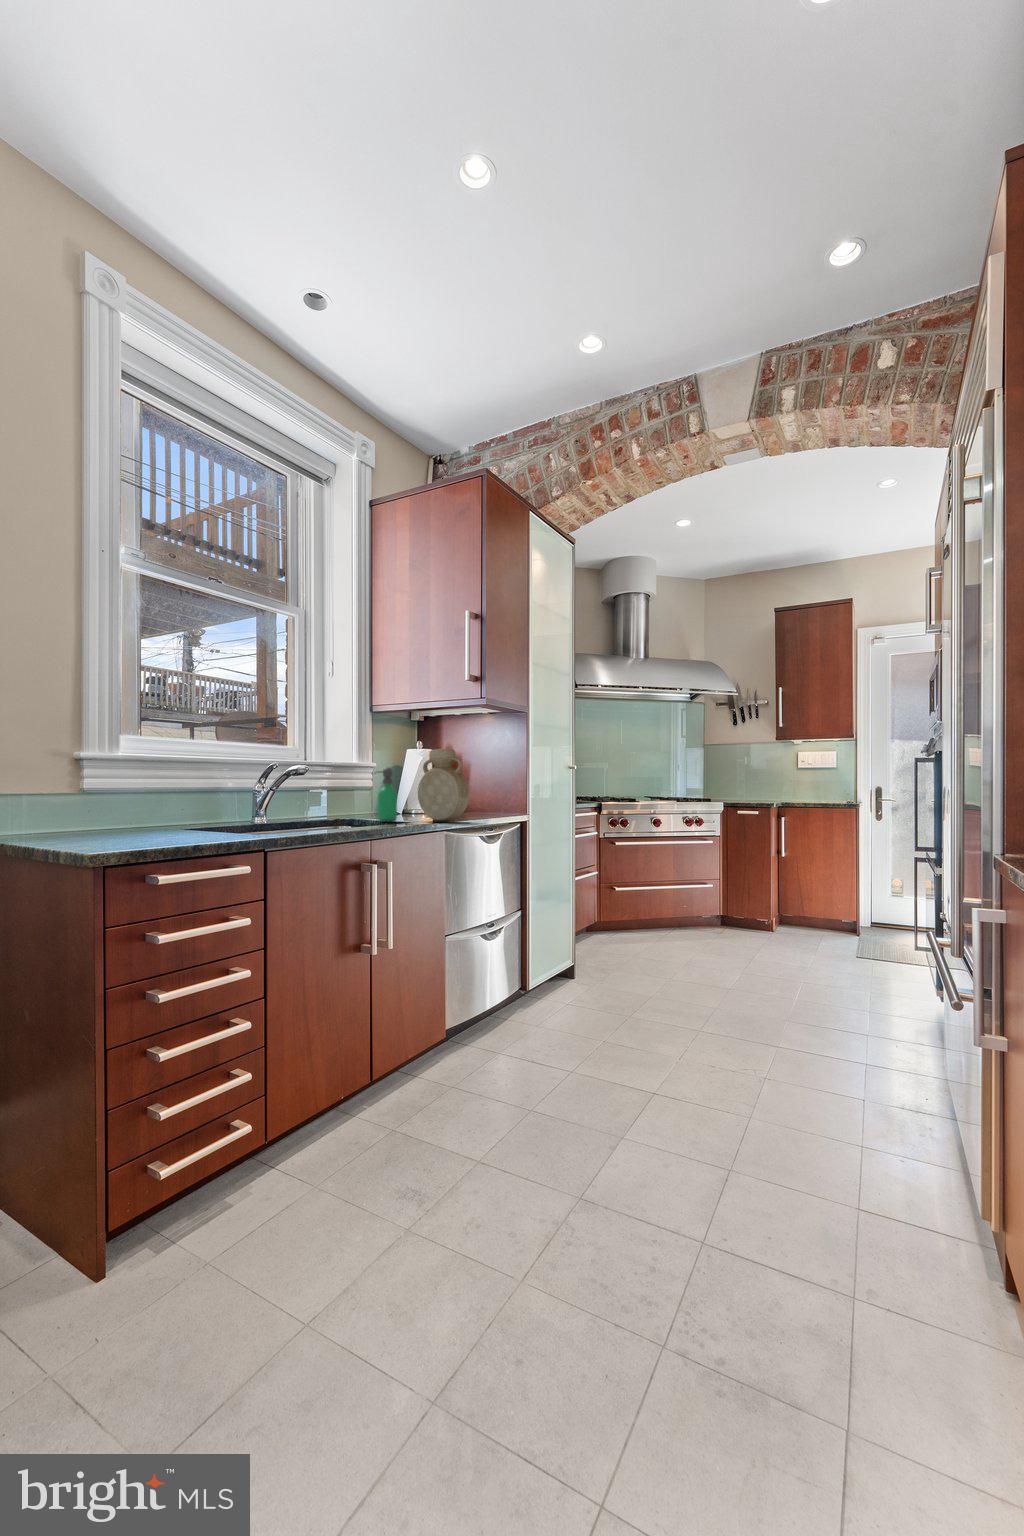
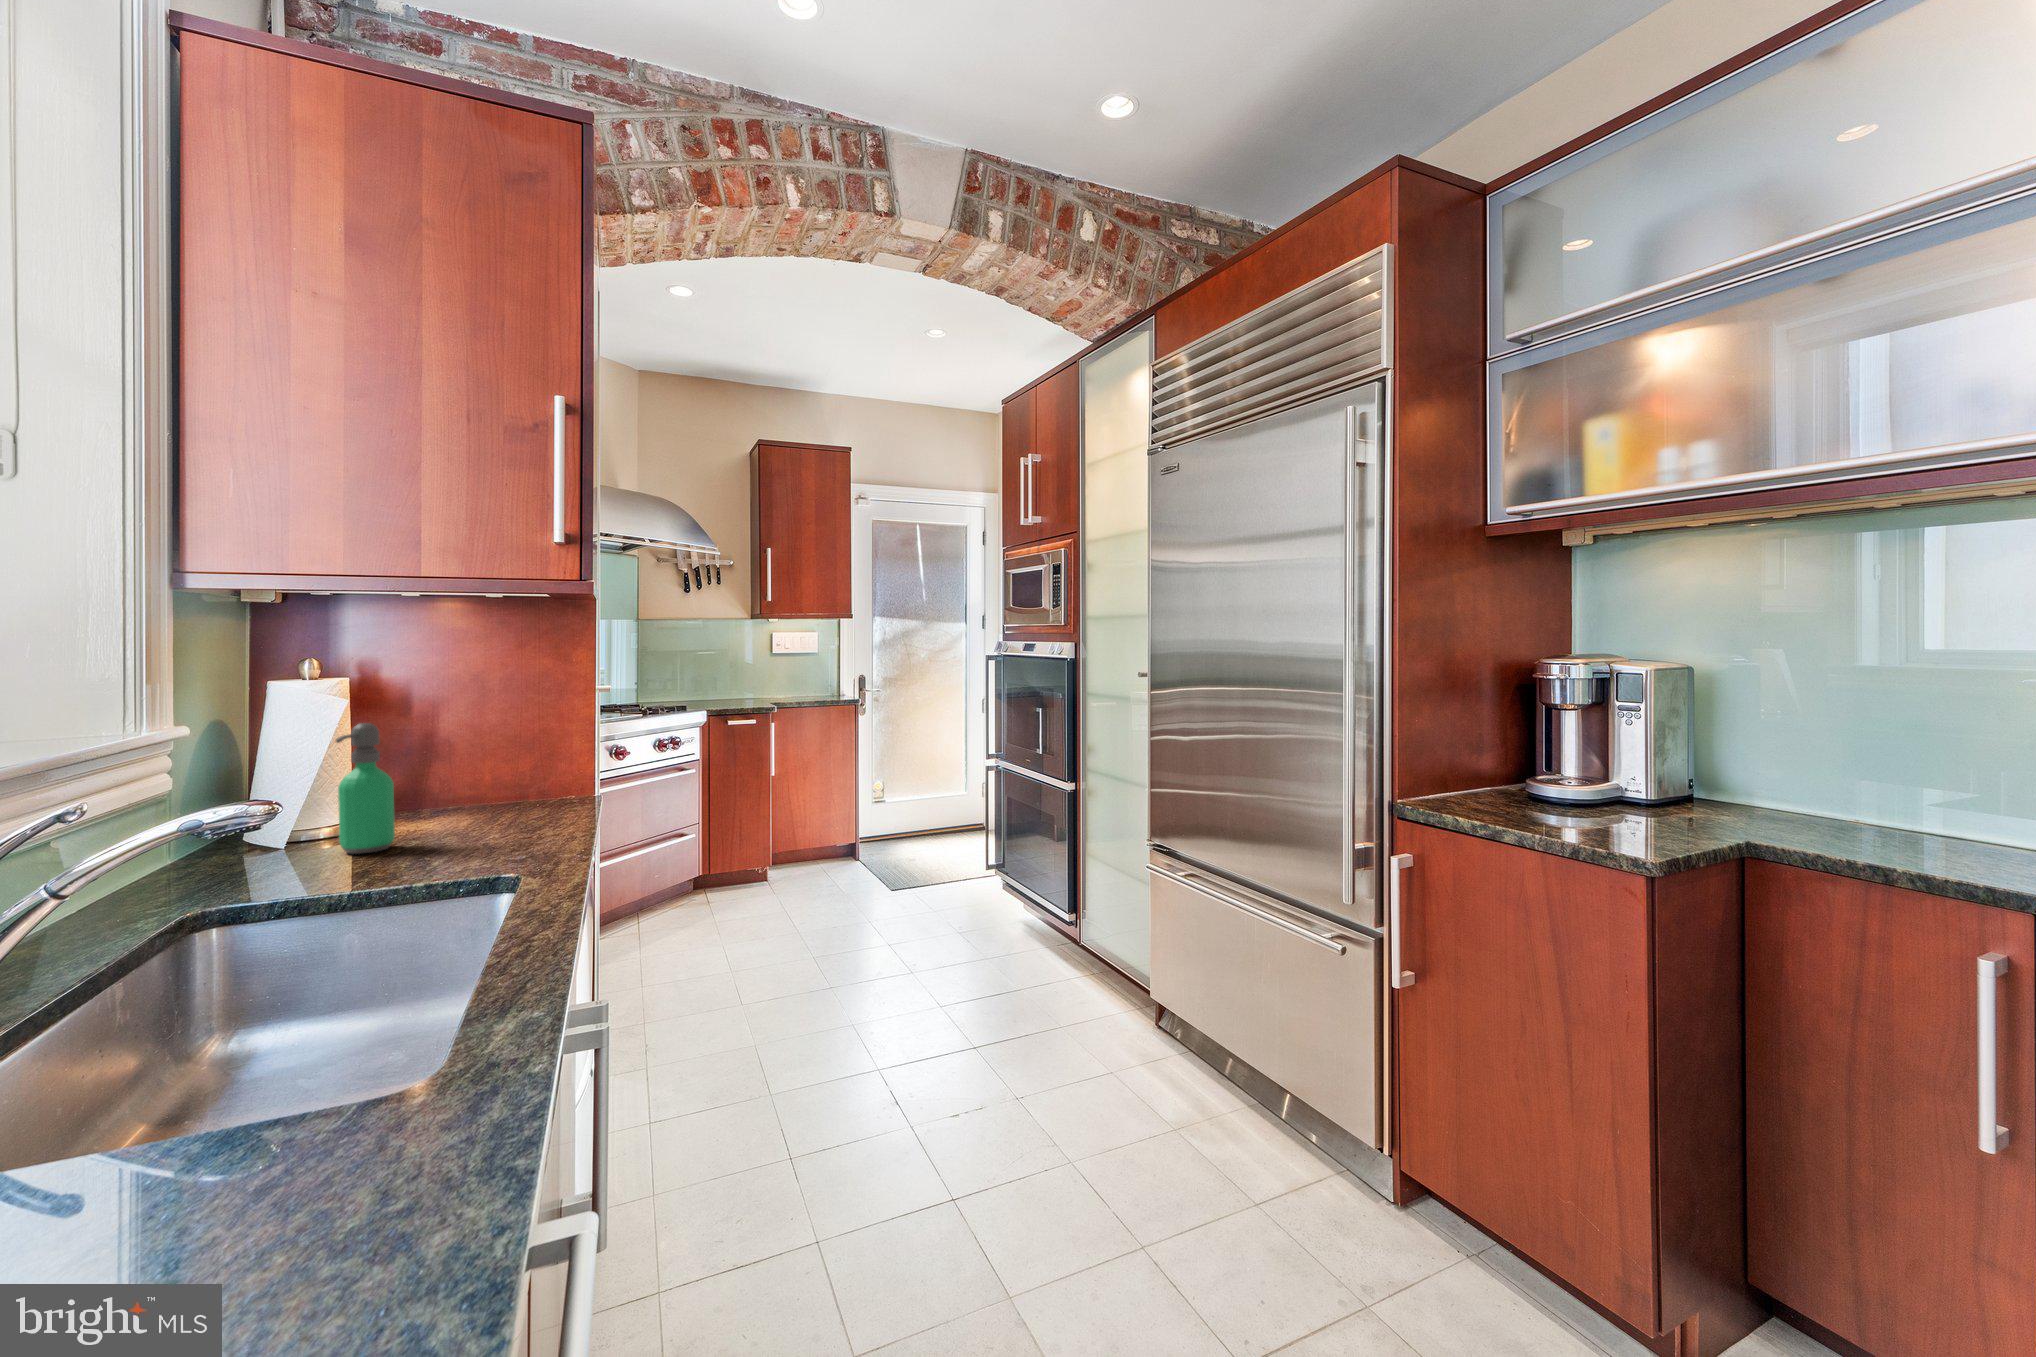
vase: present [418,749,469,821] -> none [416,673,550,823]

